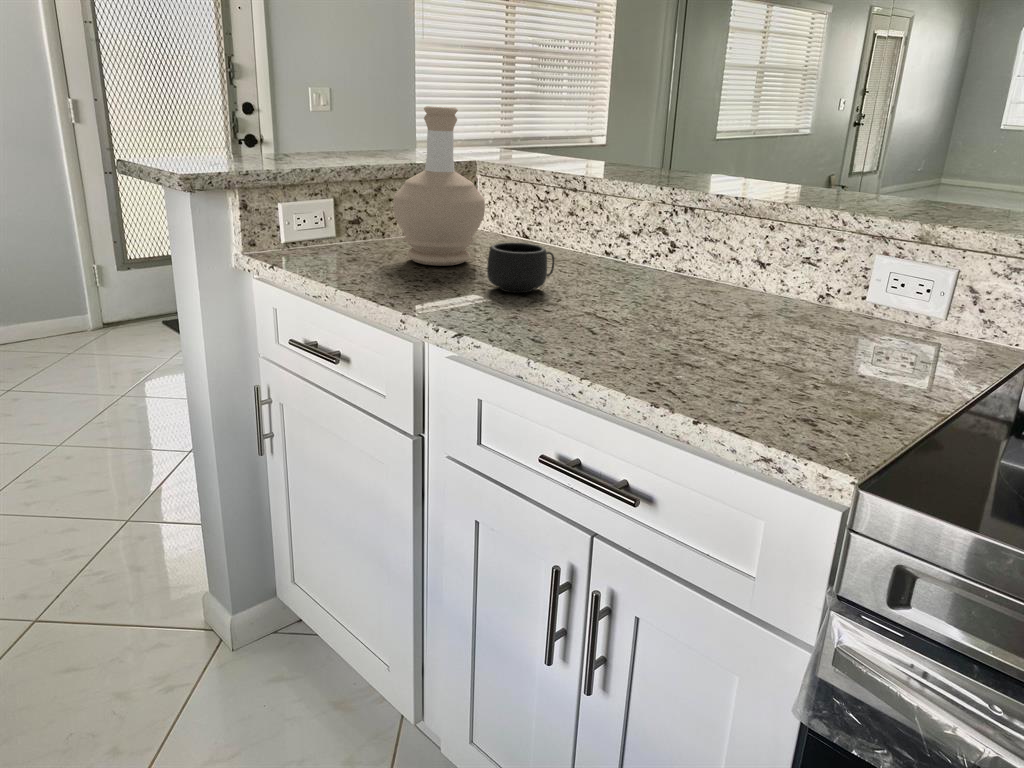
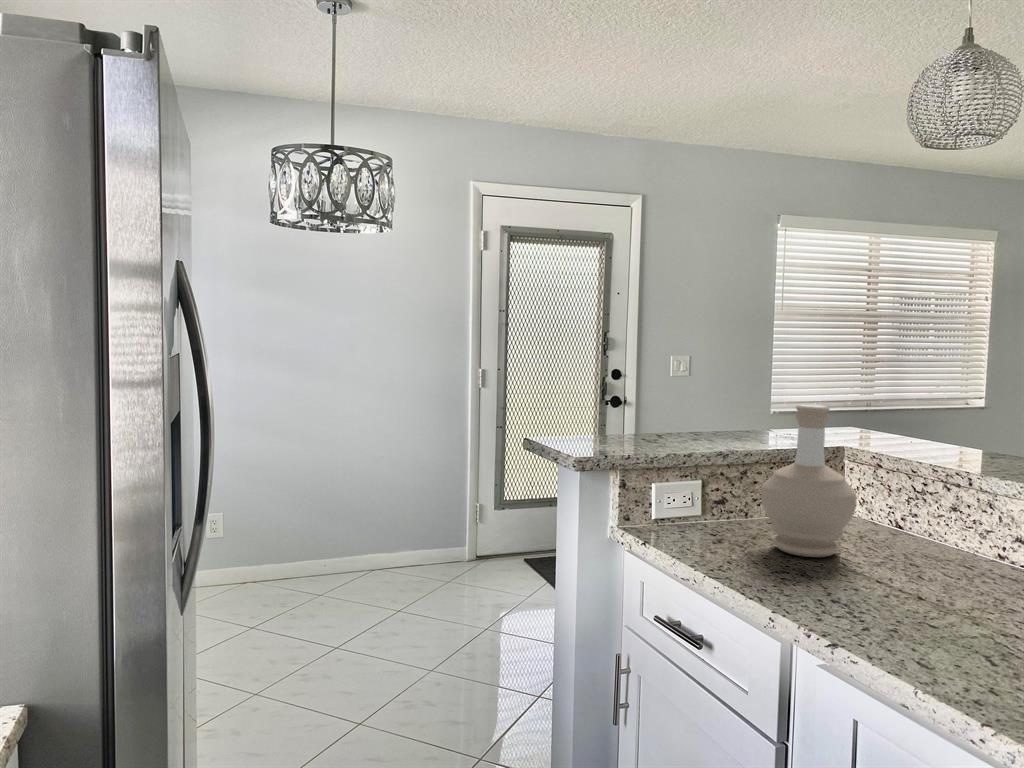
mug: present [487,242,554,293] -> none [861,544,938,600]

